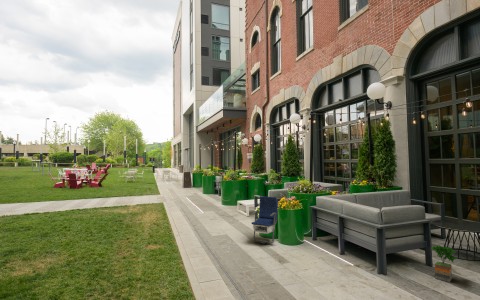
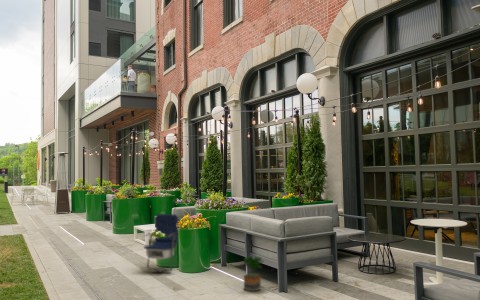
potted tree: present [432,245,457,282] -> present [244,256,264,292]

